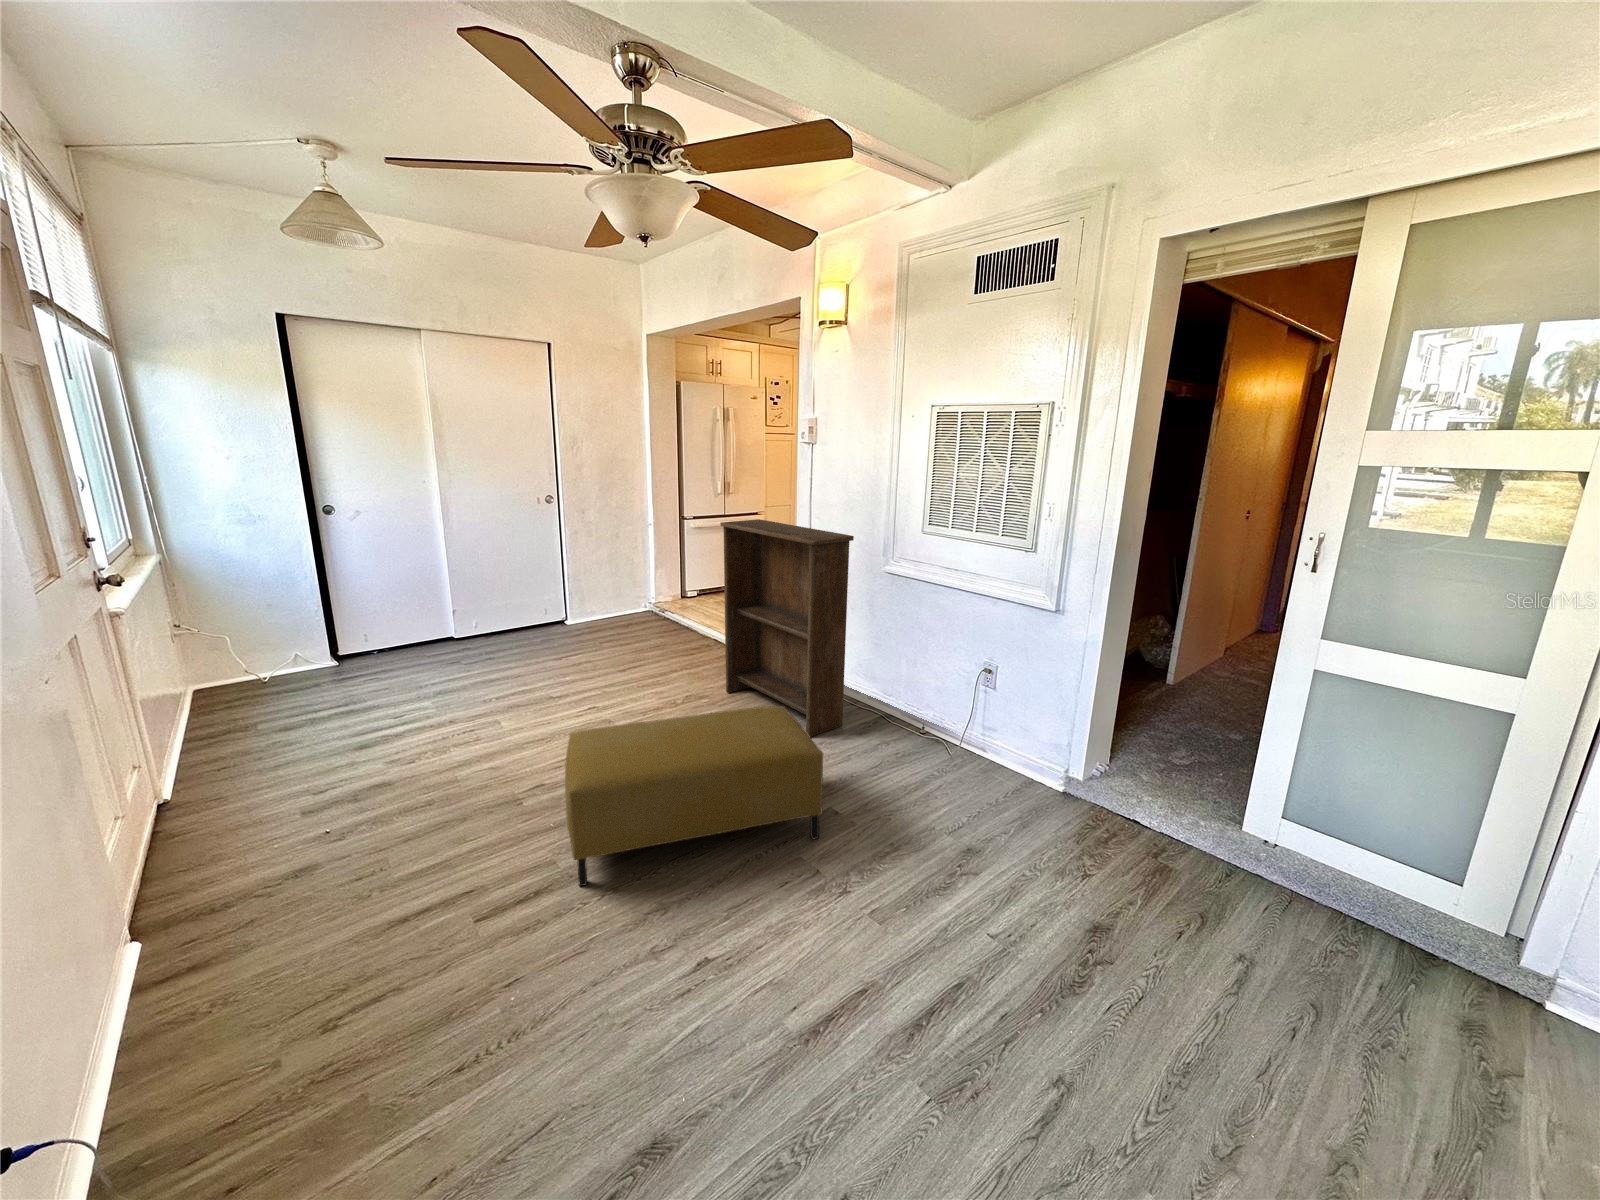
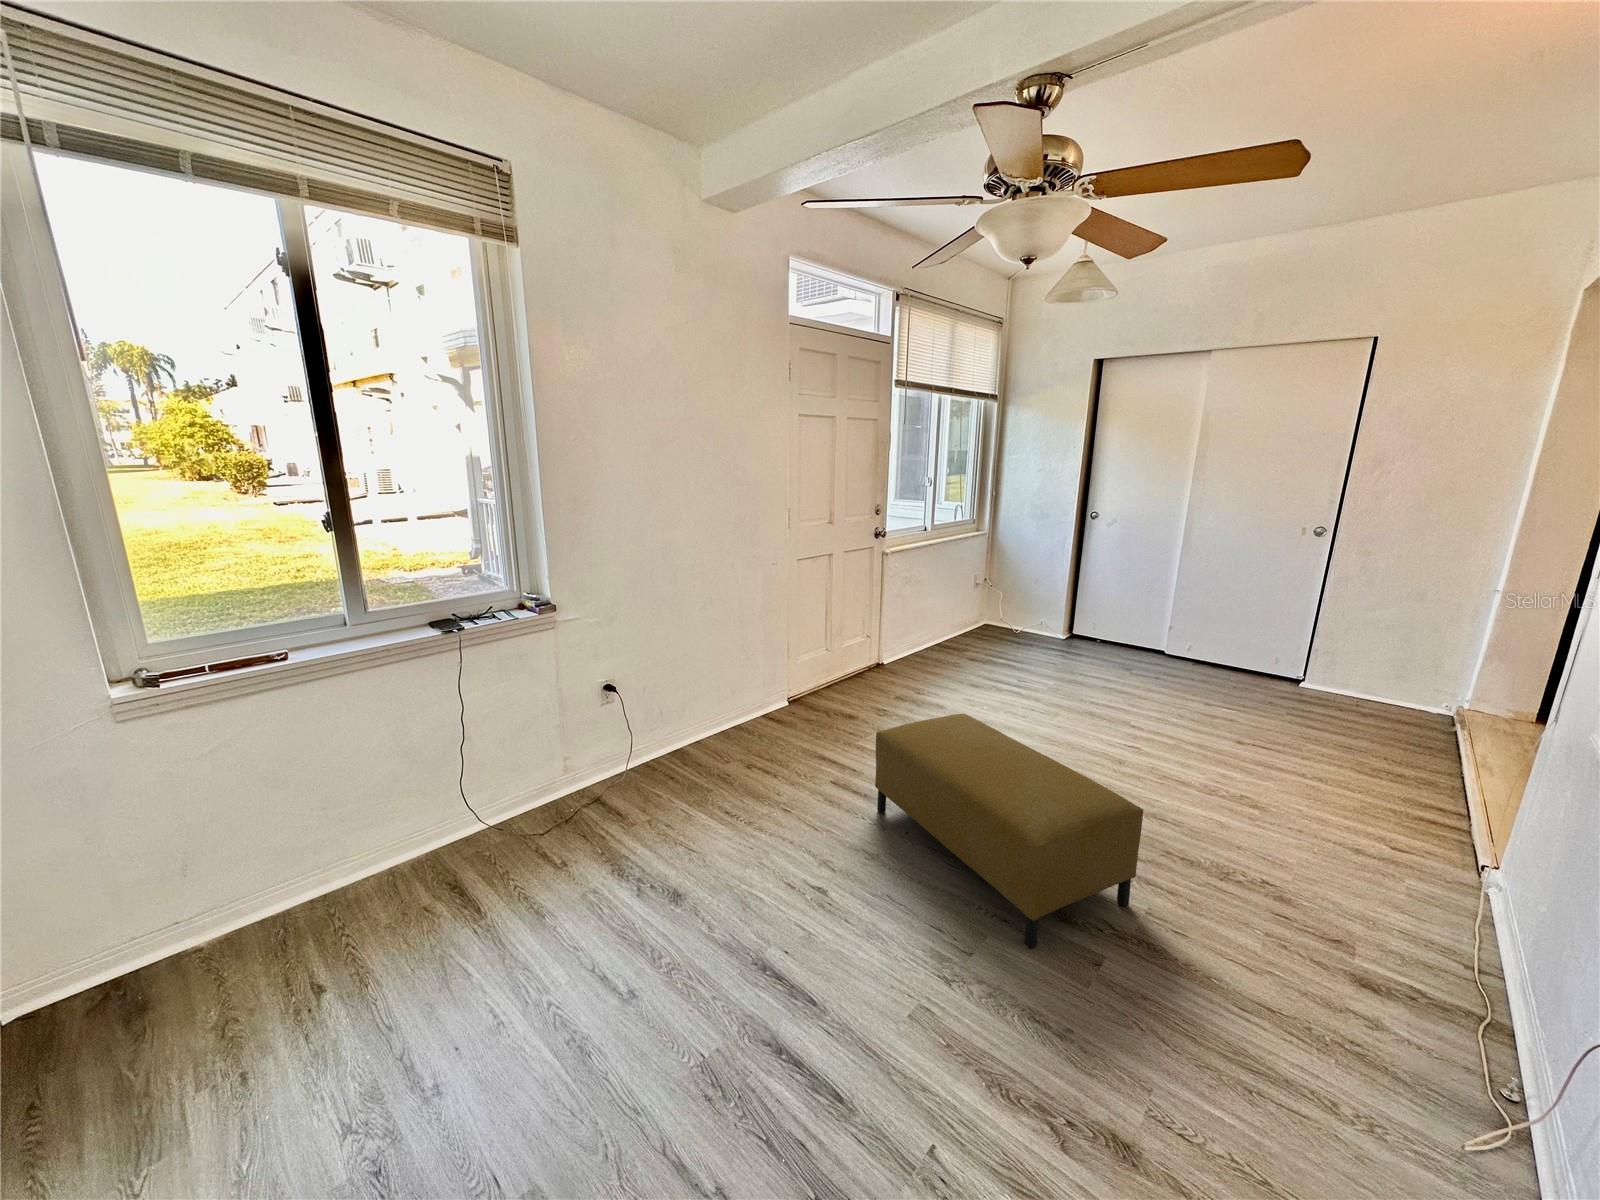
bookshelf: present [720,519,854,737] -> none [1274,579,1454,957]

